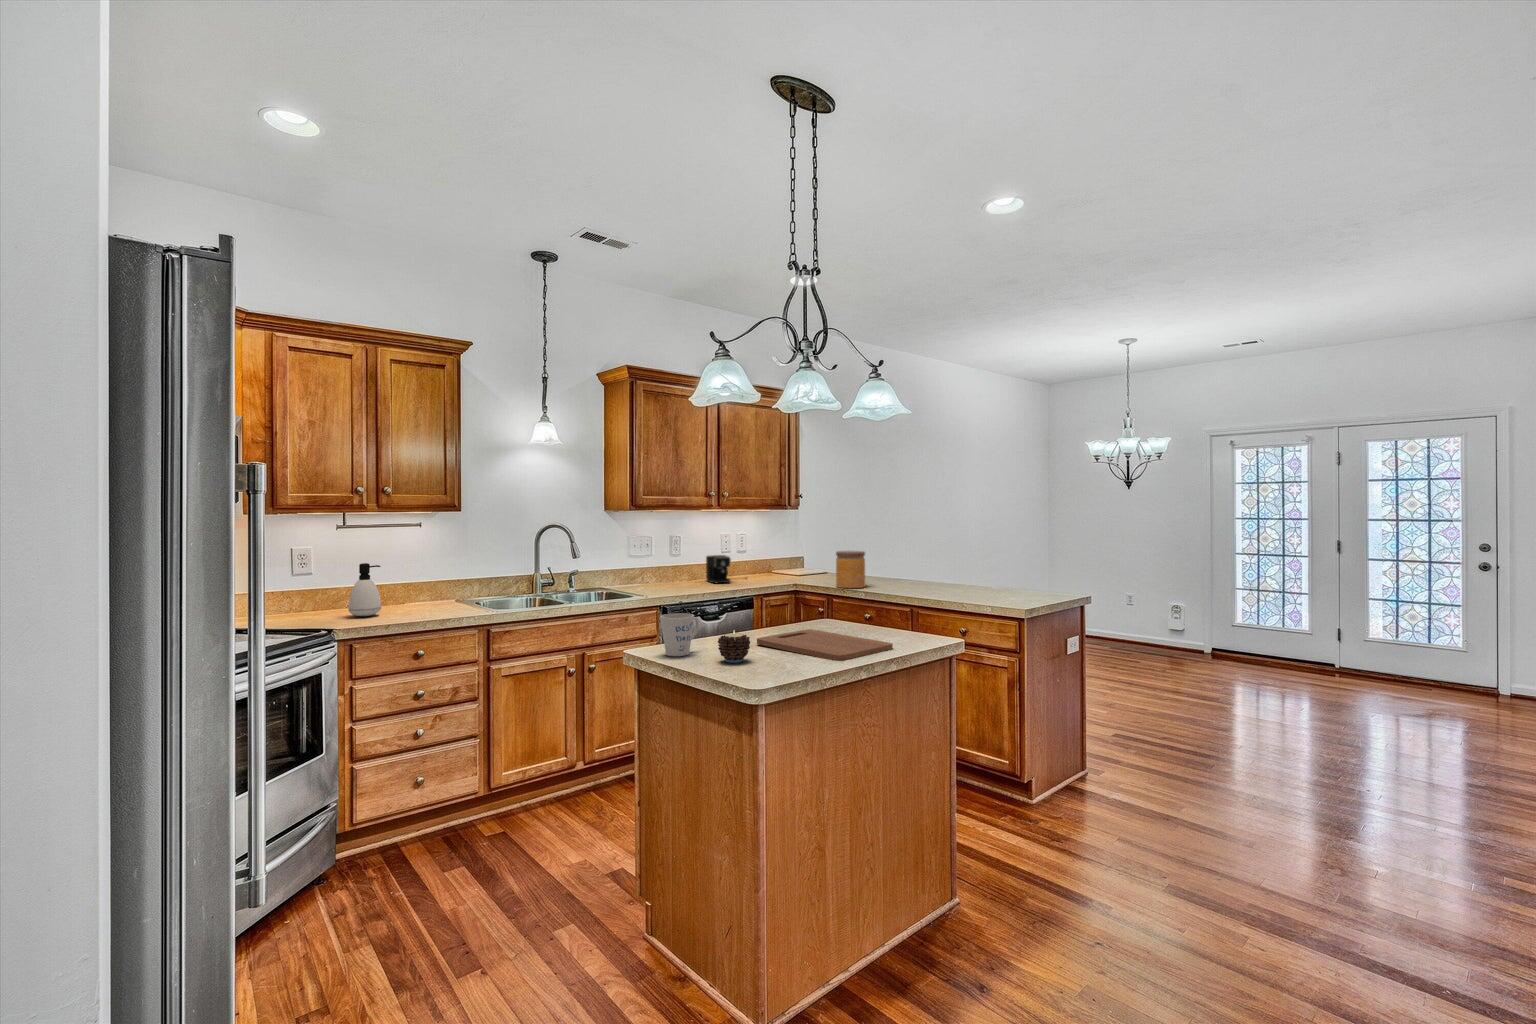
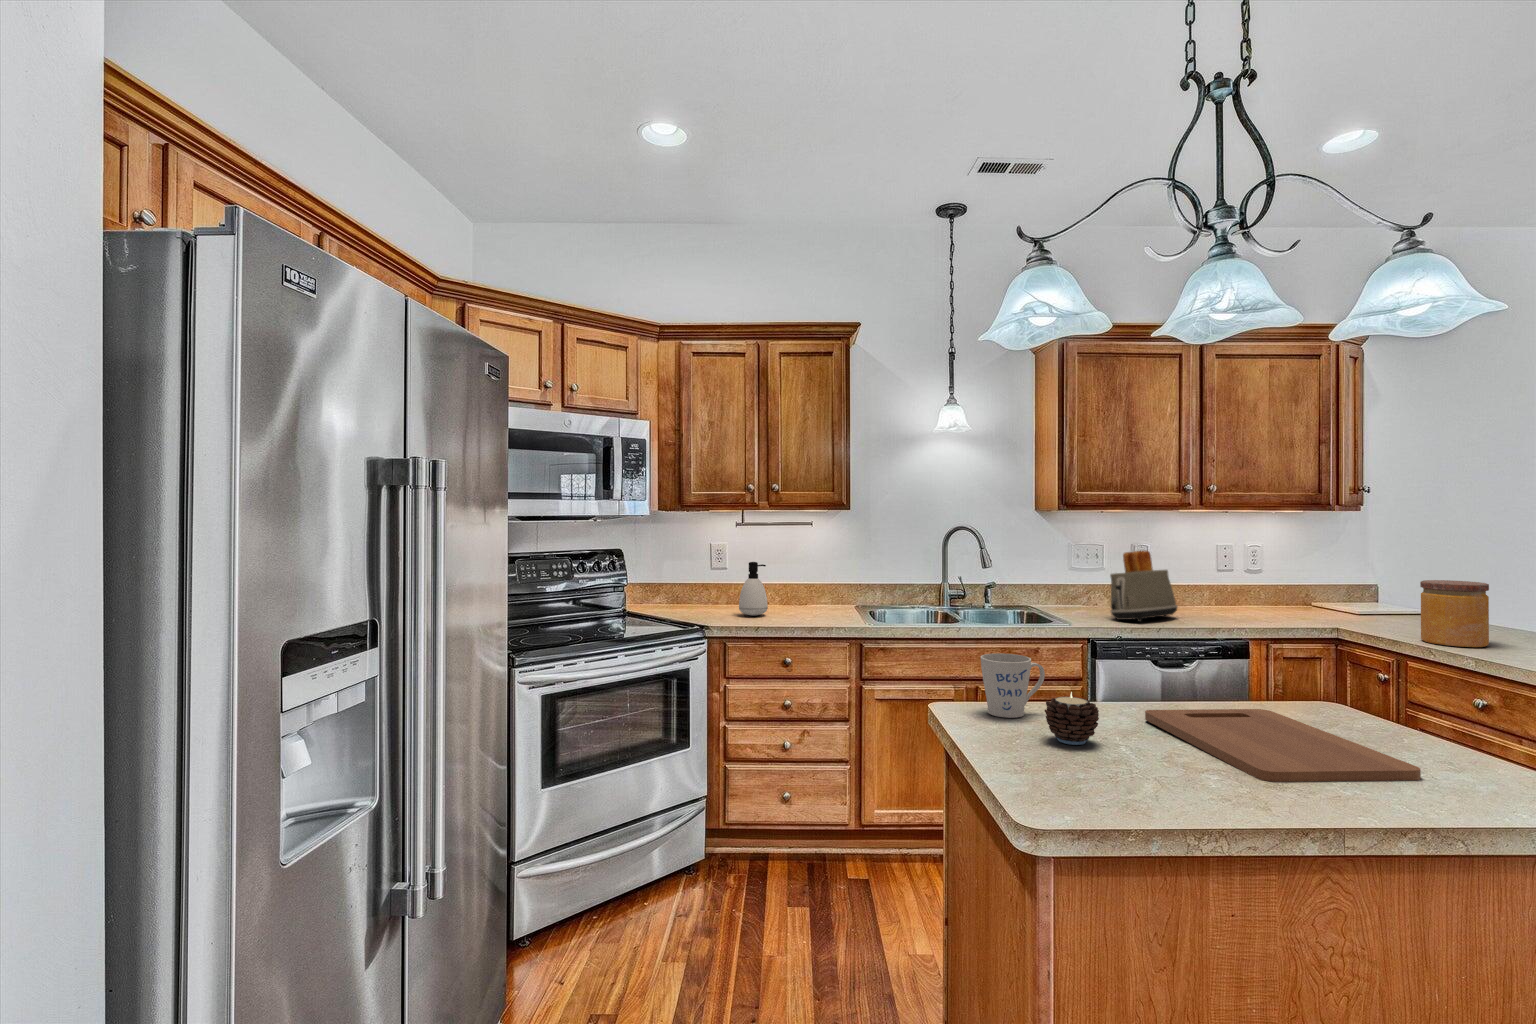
toaster: none [667,539,707,591] -> present [1110,551,1178,622]
coffee maker: present [706,555,731,583] -> none [1185,575,1258,616]

